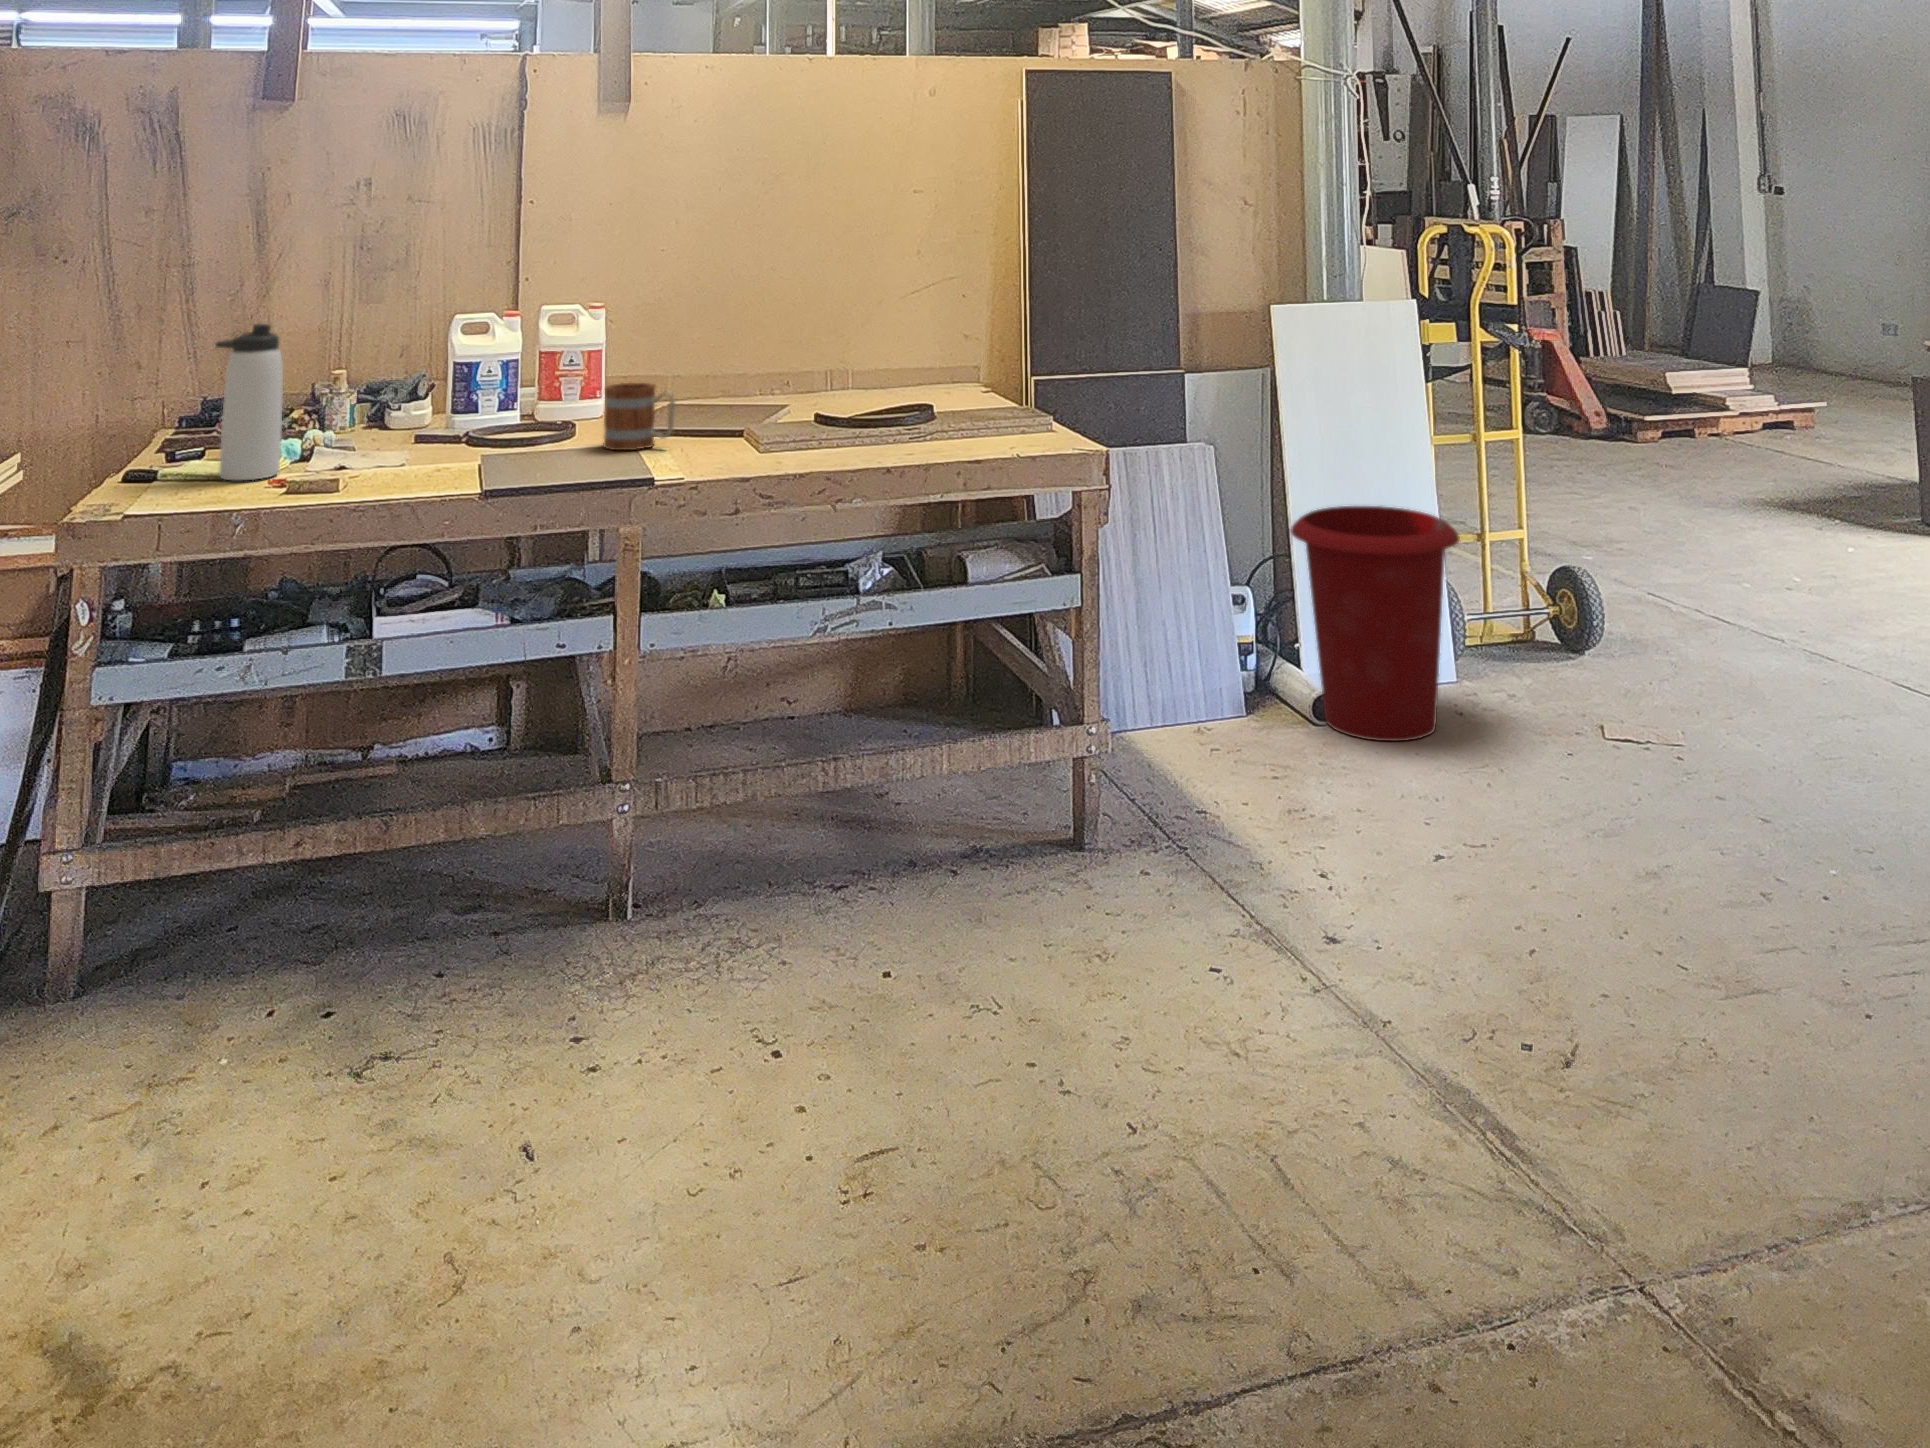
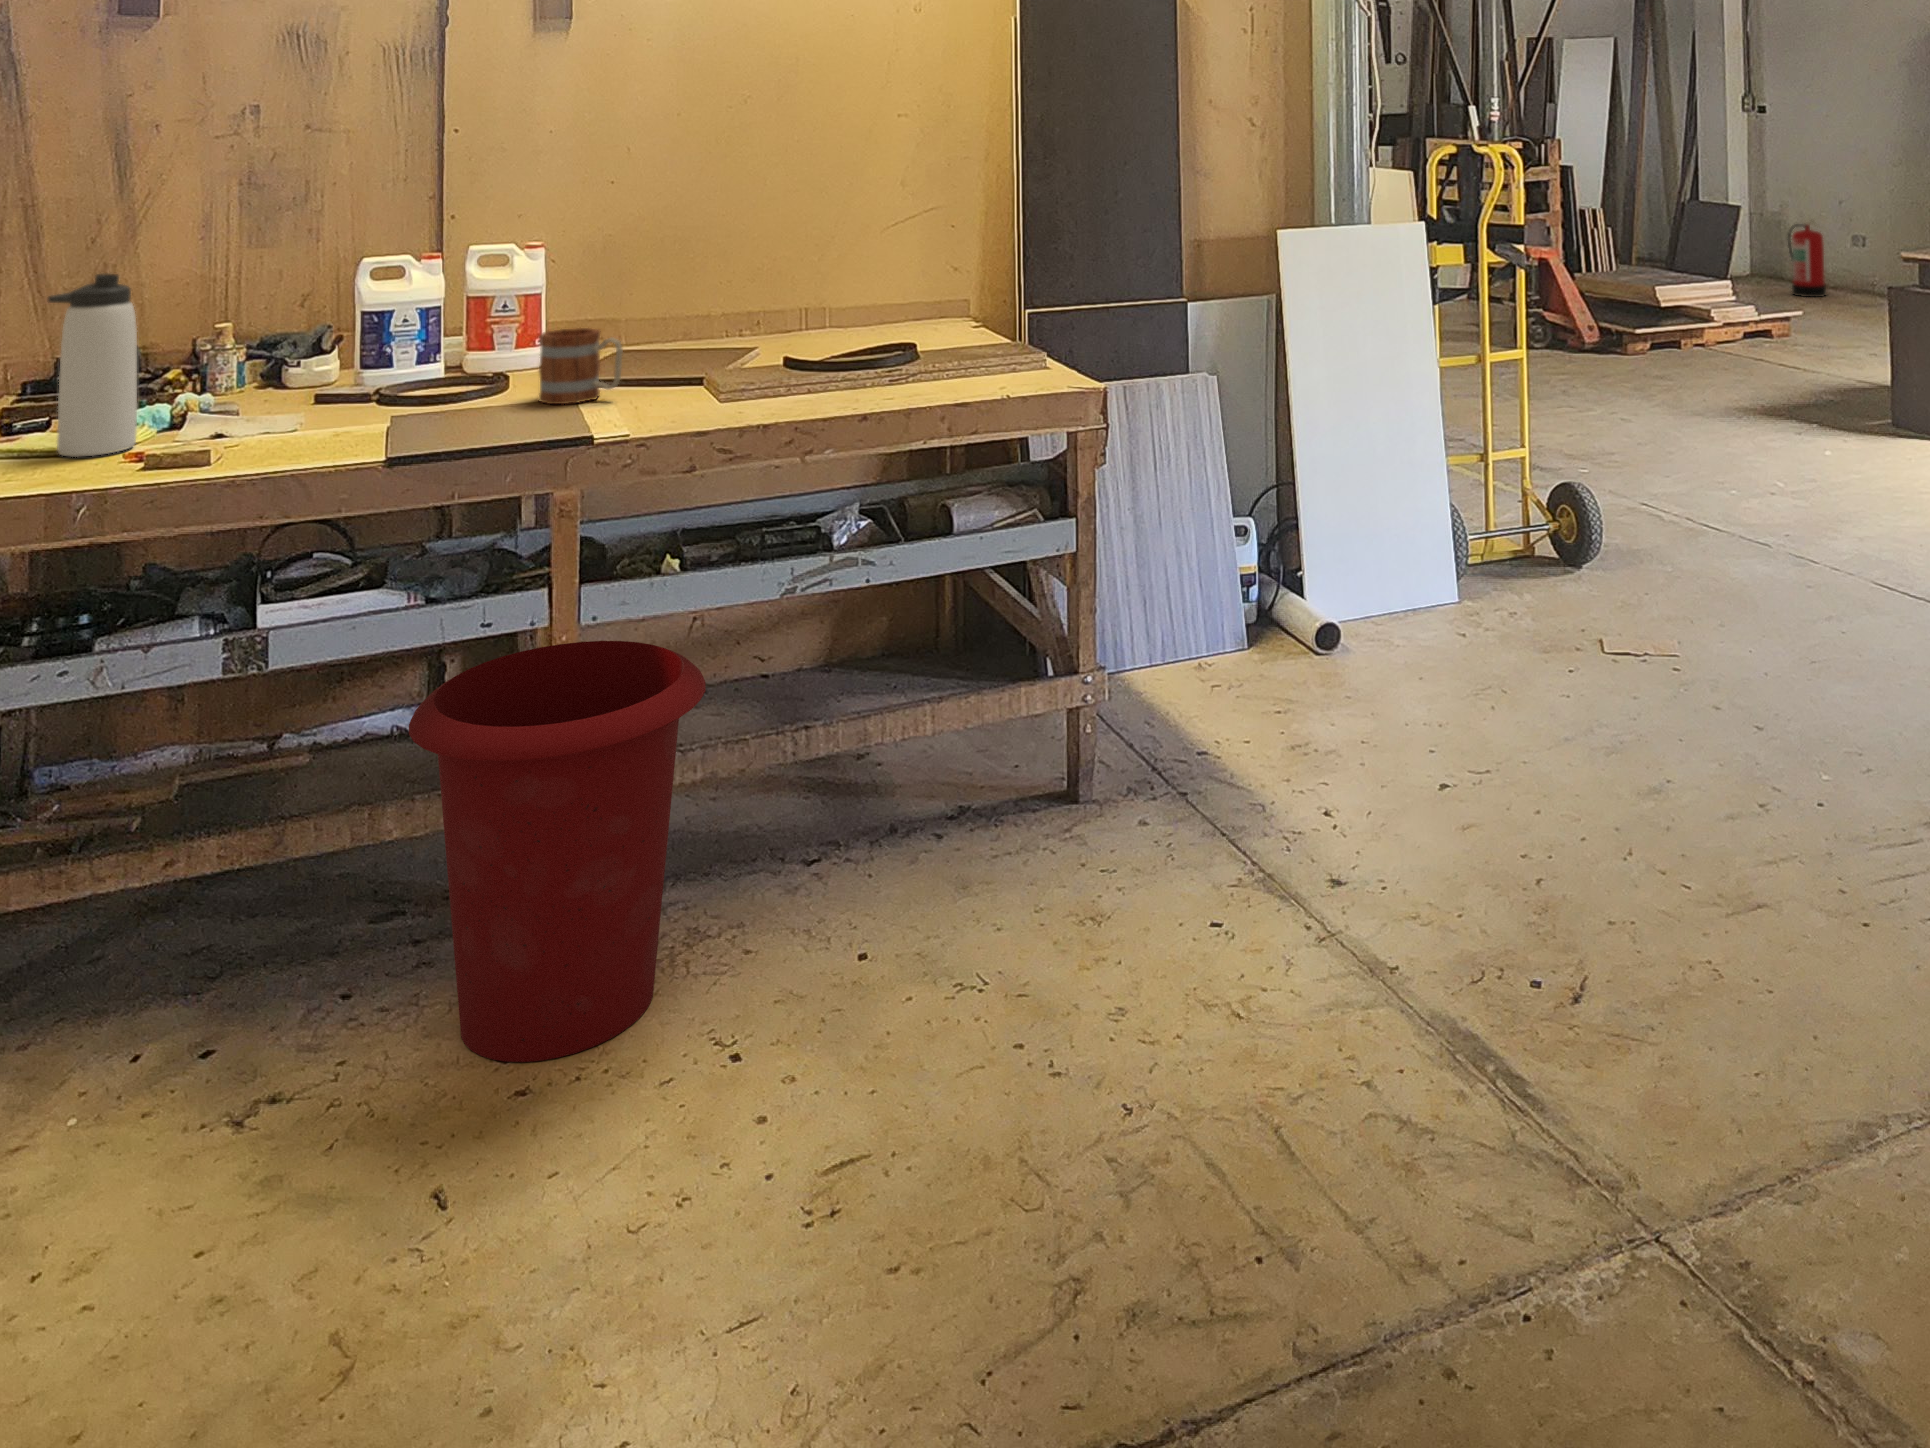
fire extinguisher: none [1815,308,1861,392] -> present [1788,218,1826,297]
waste bin: present [1291,506,1460,741] -> present [409,641,706,1062]

